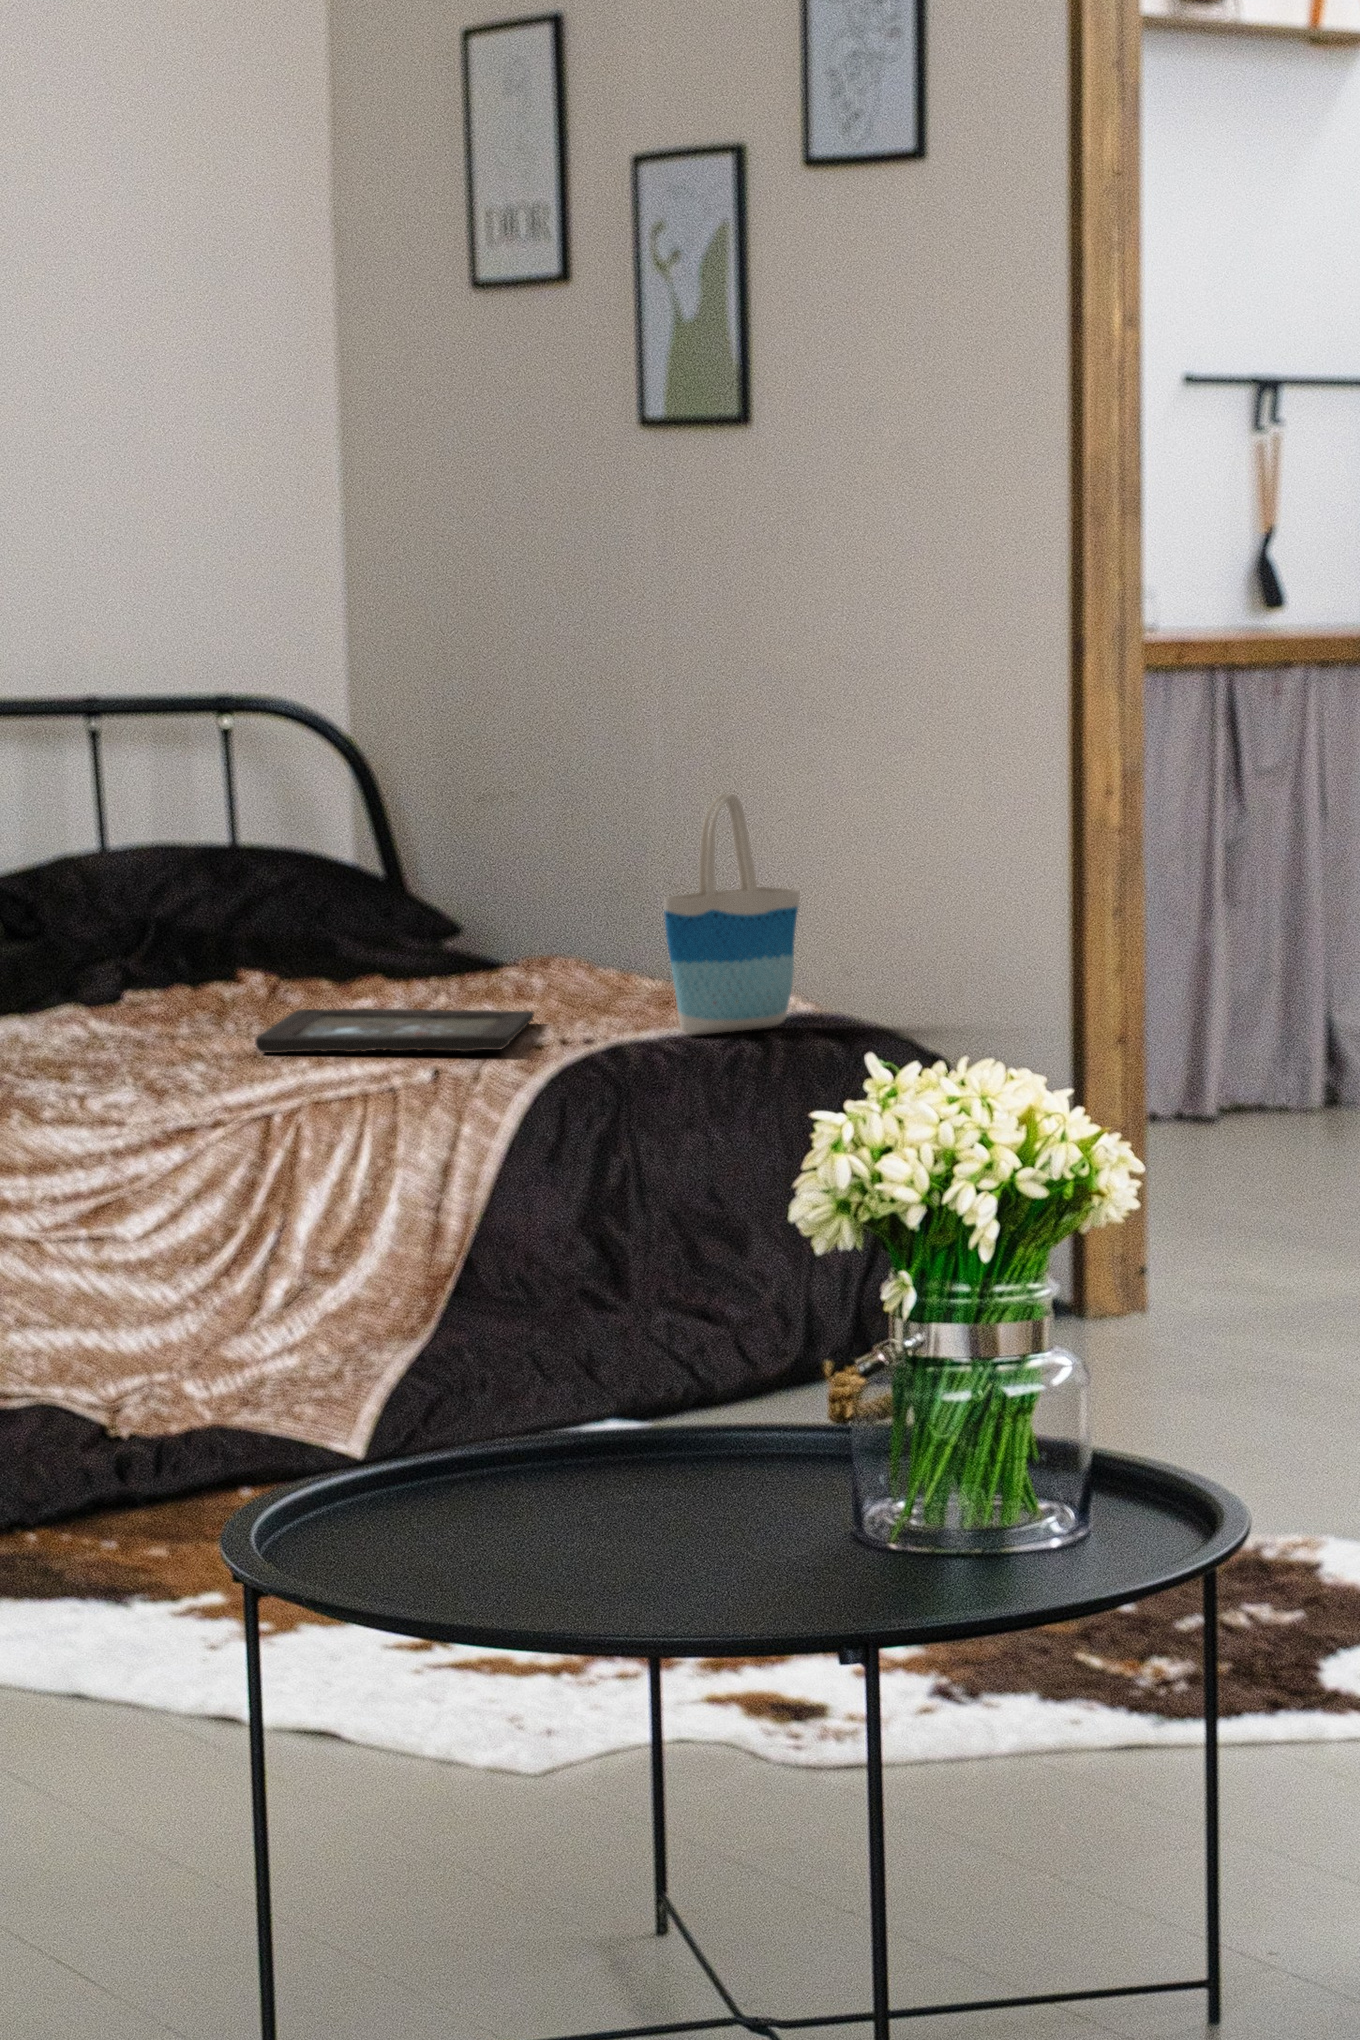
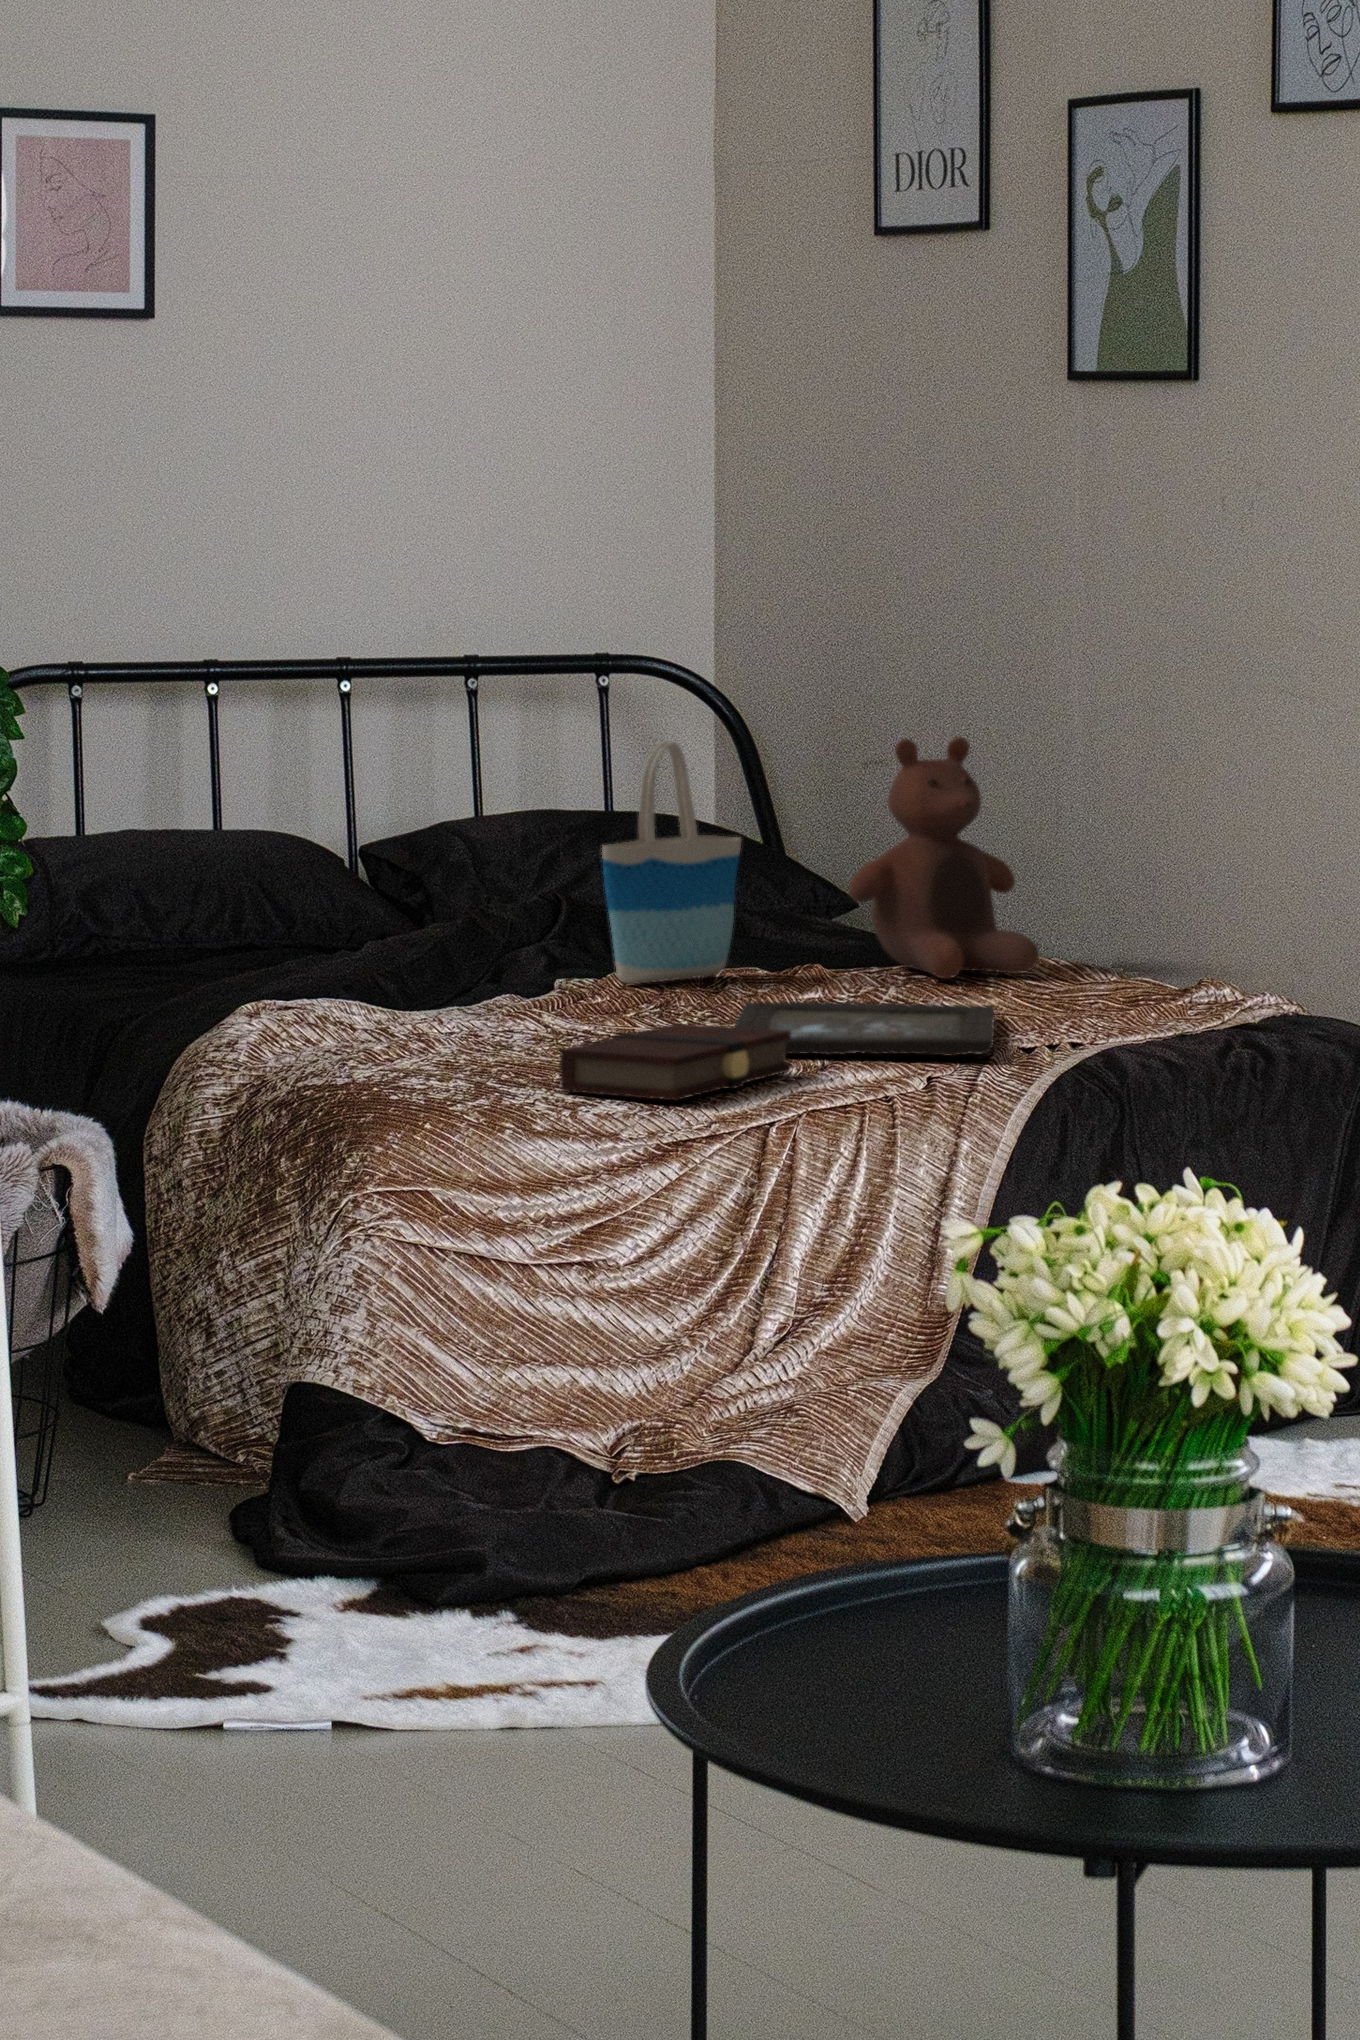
stuffed bear: none [419,764,602,992] -> present [849,737,1039,979]
tote bag: present [664,794,800,1034] -> present [602,742,741,983]
book: none [71,1023,305,1088] -> present [560,1023,791,1100]

